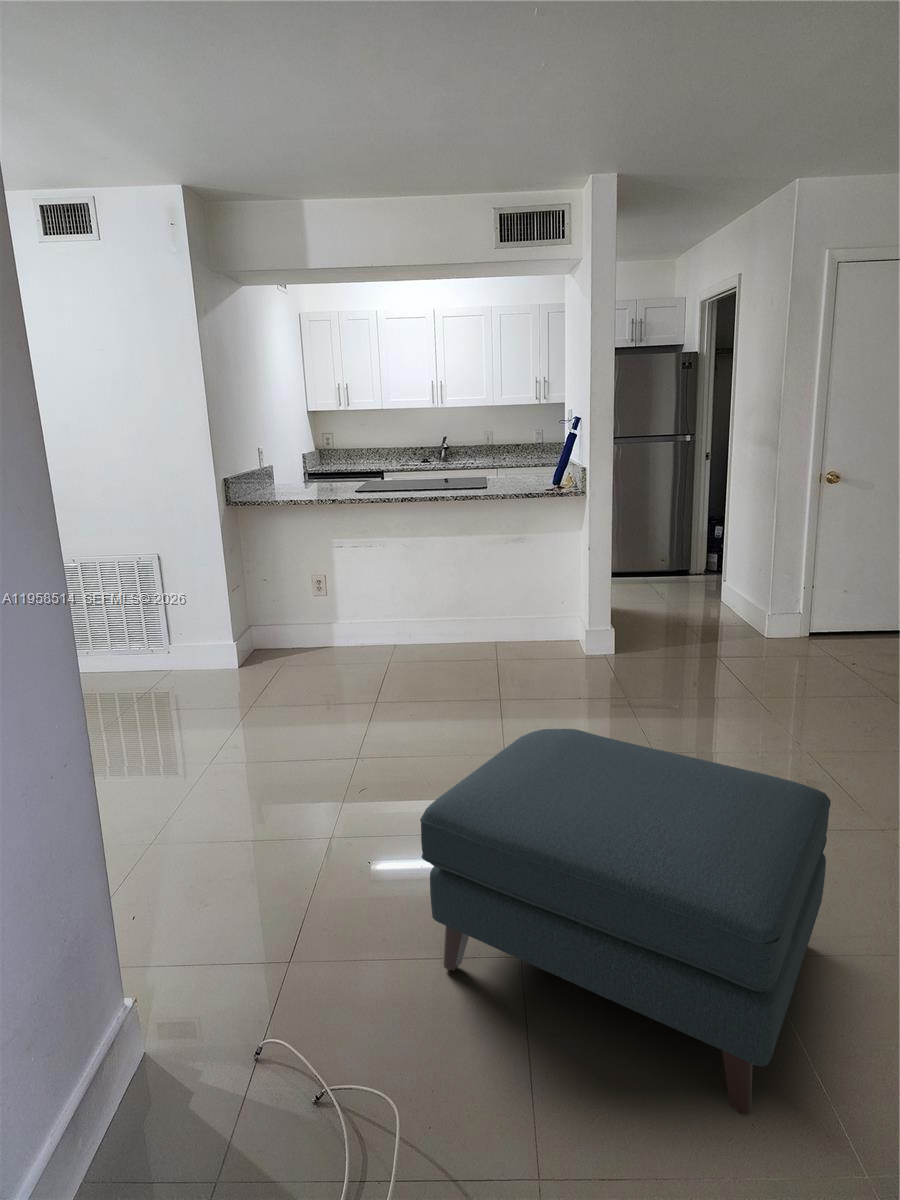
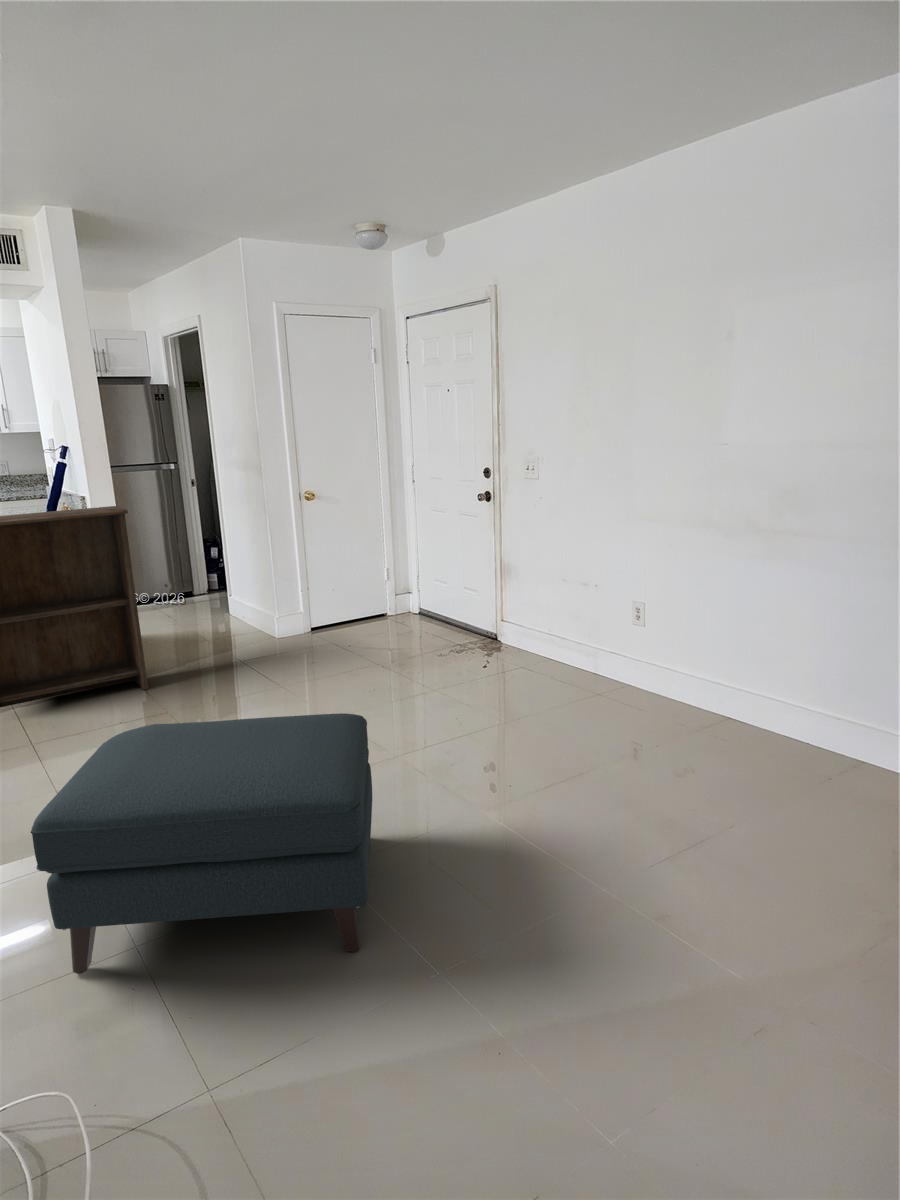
bookshelf: none [467,479,620,668] -> present [0,506,148,707]

